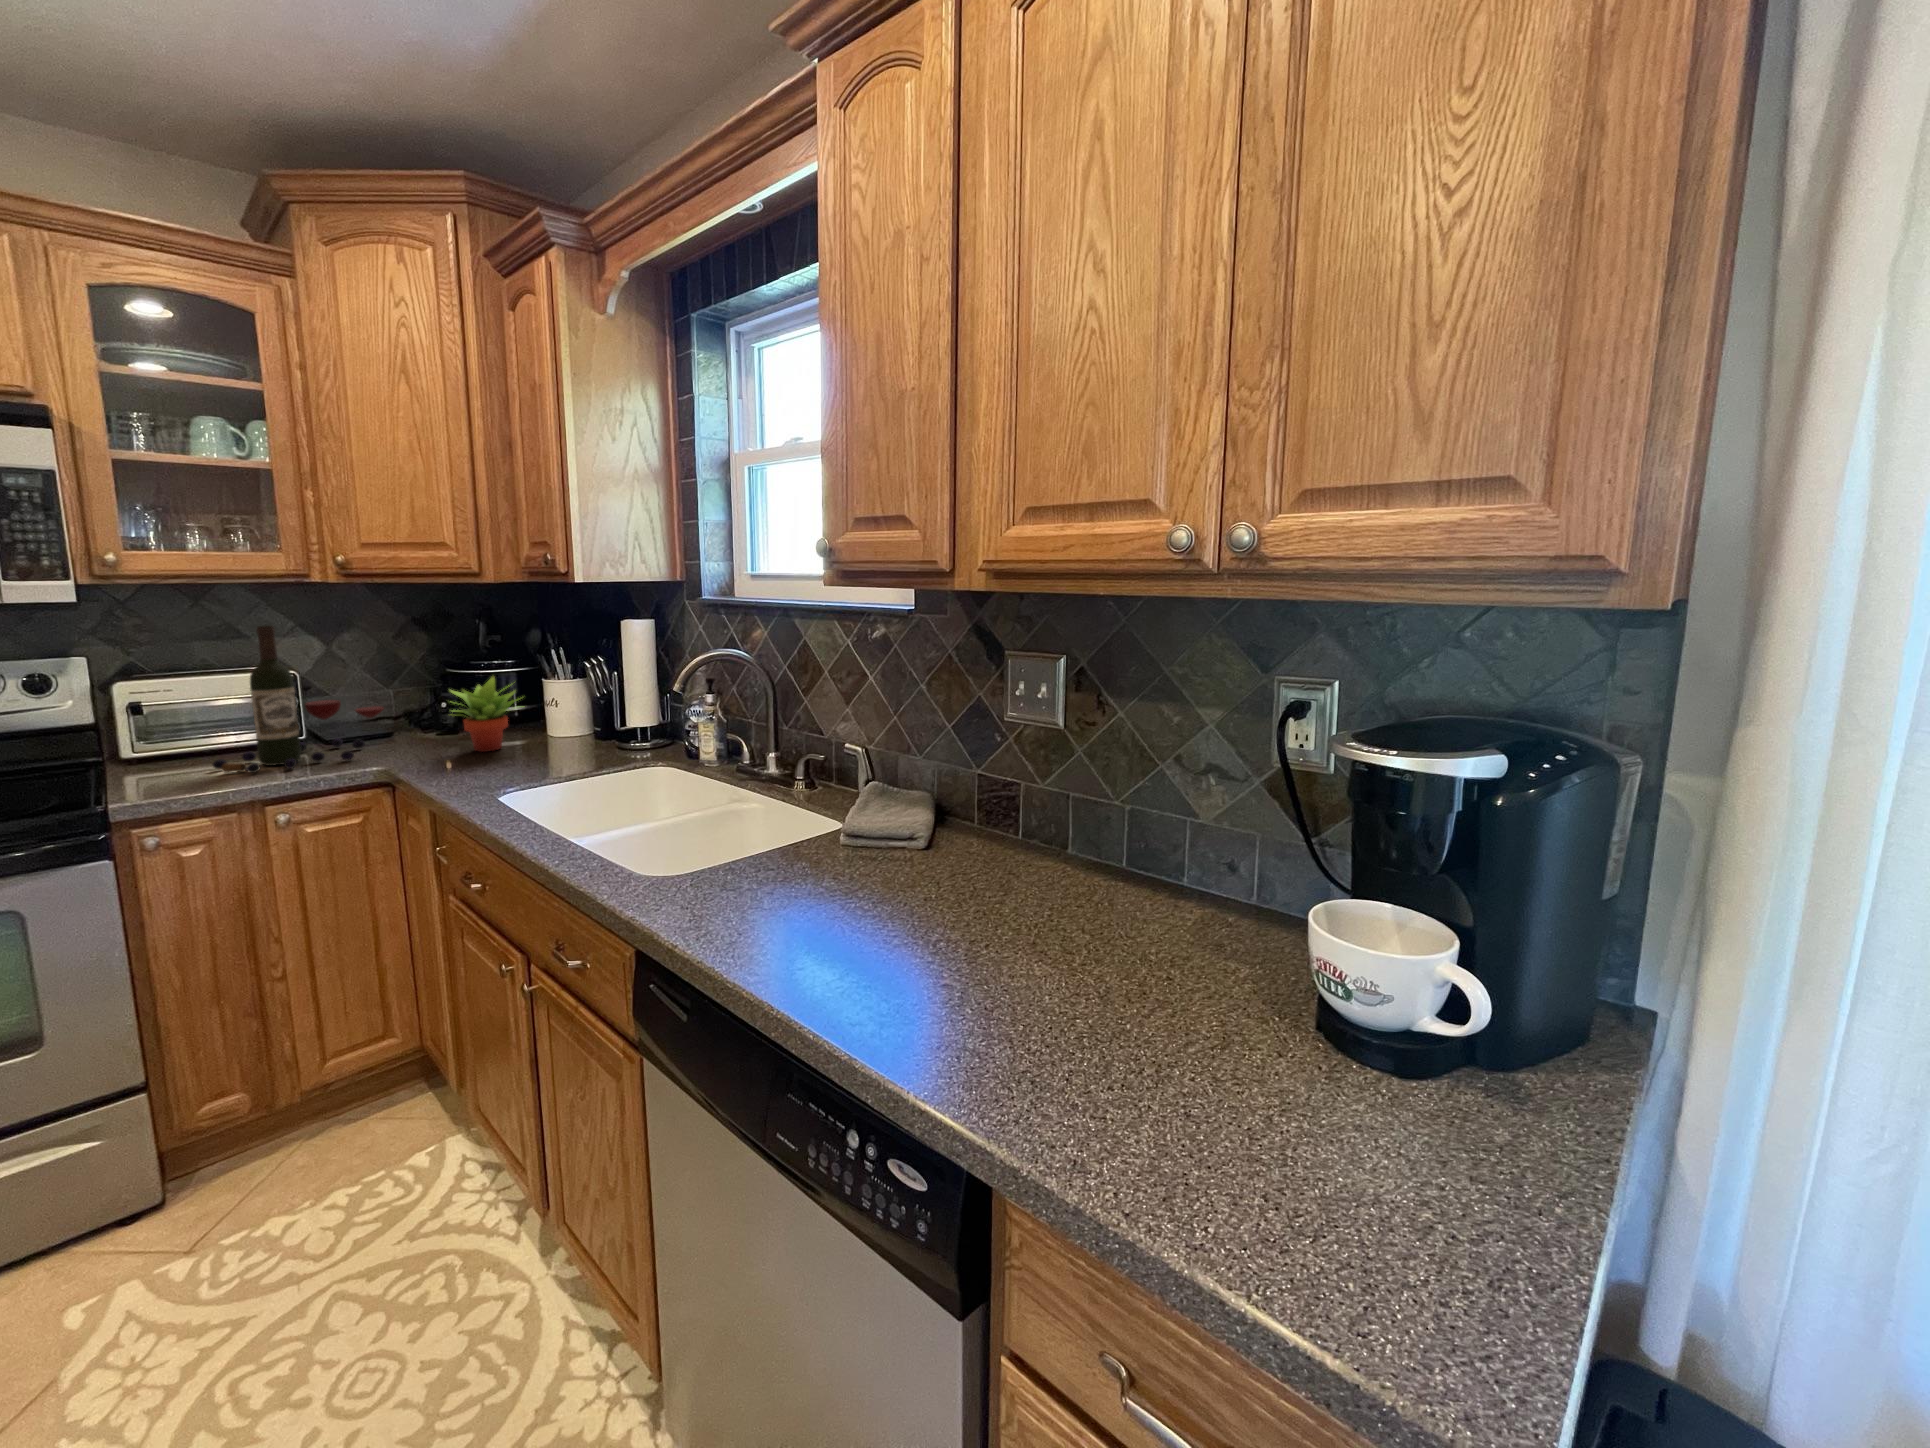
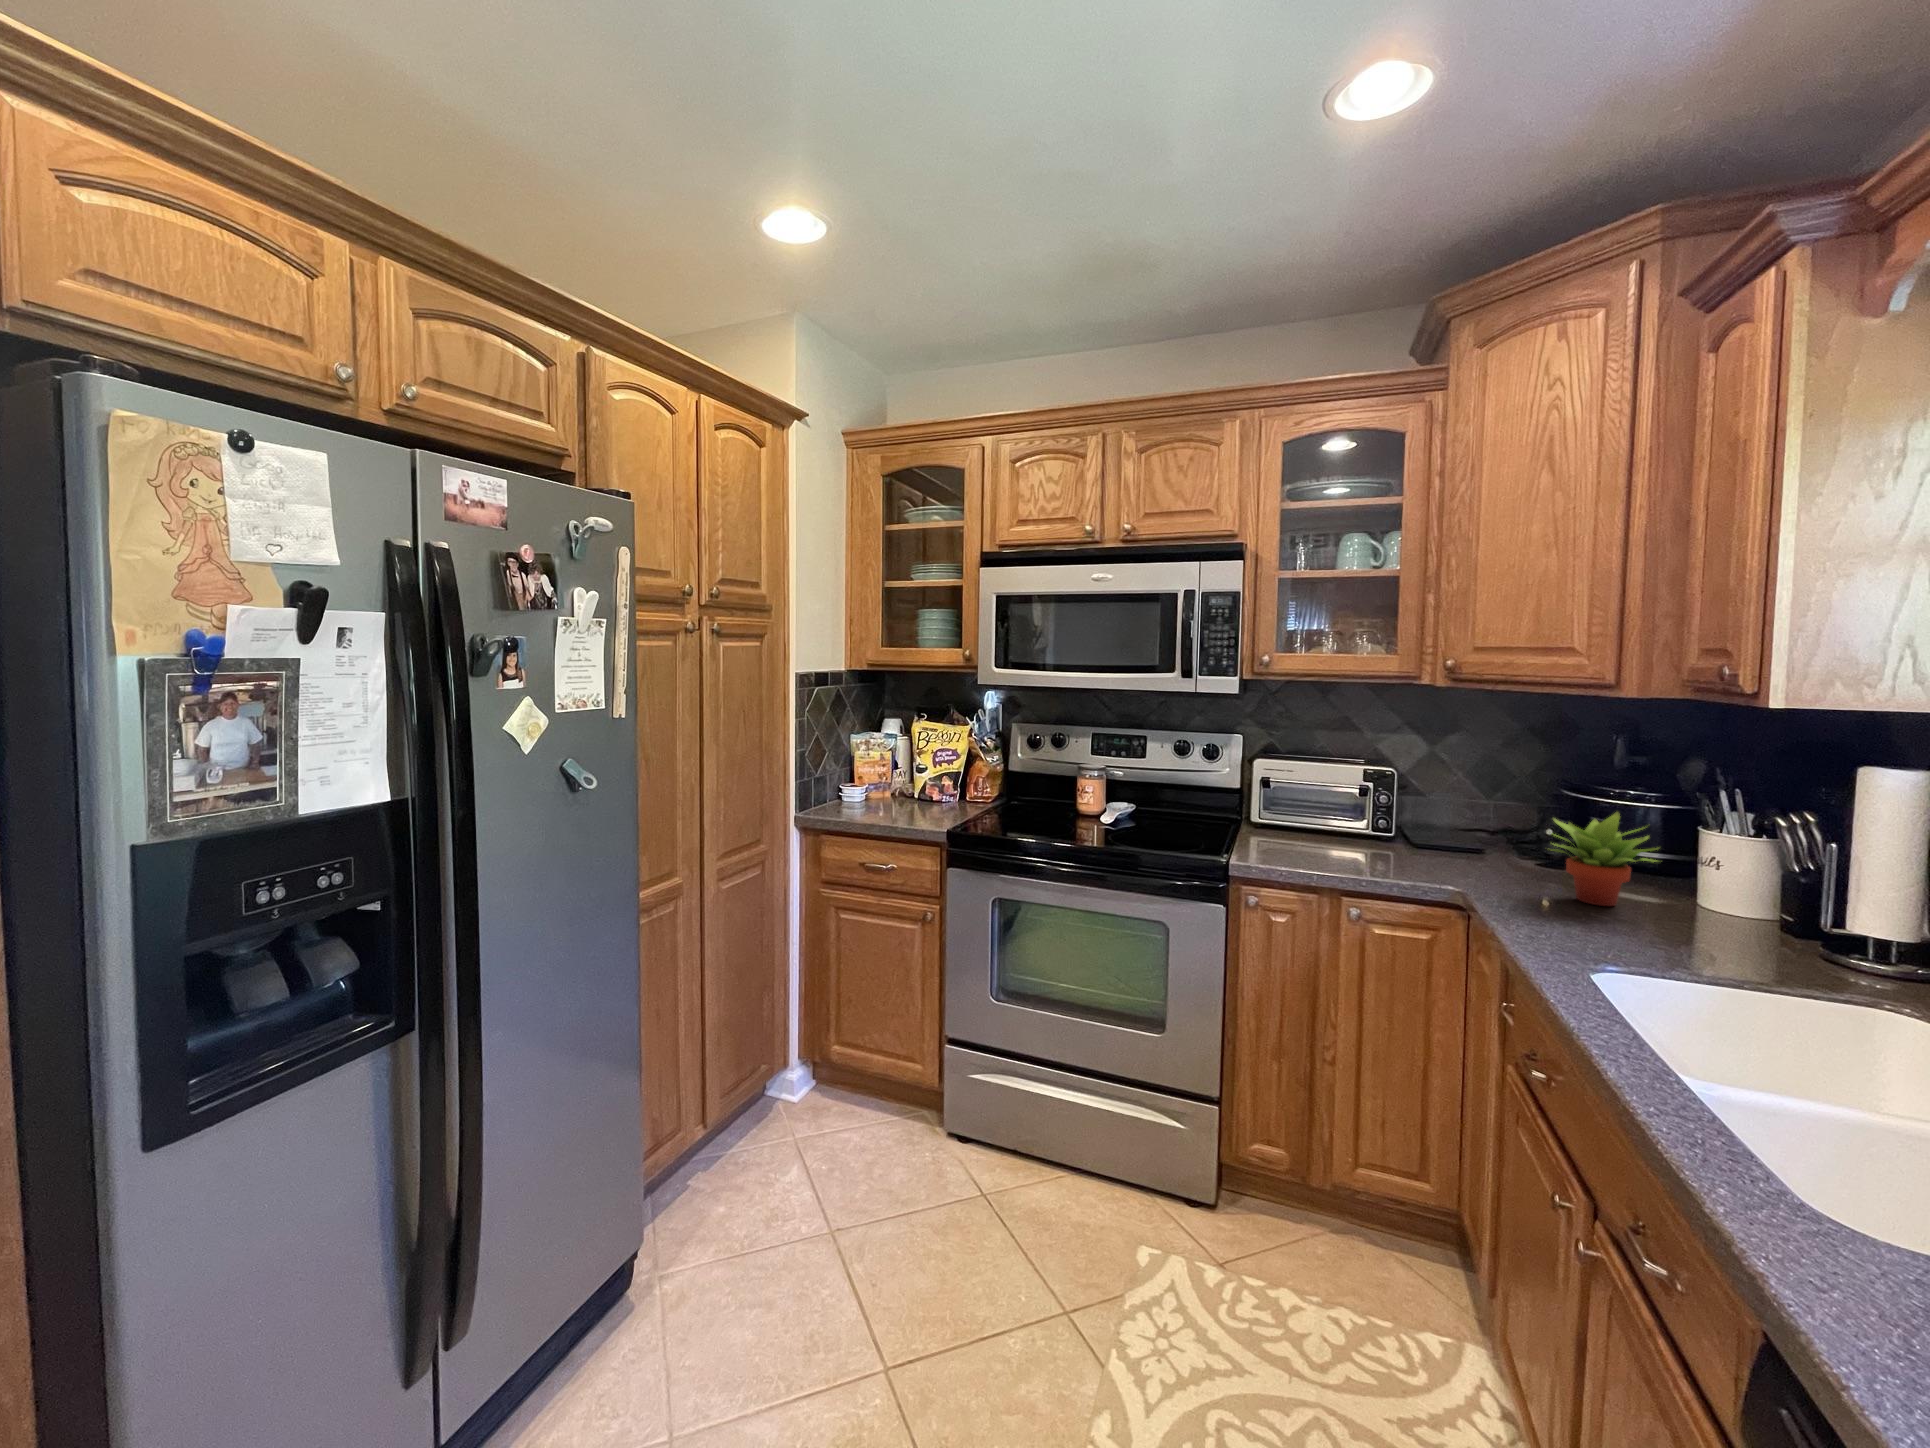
wine bottle: present [213,625,384,773] -> none [1310,724,1479,872]

